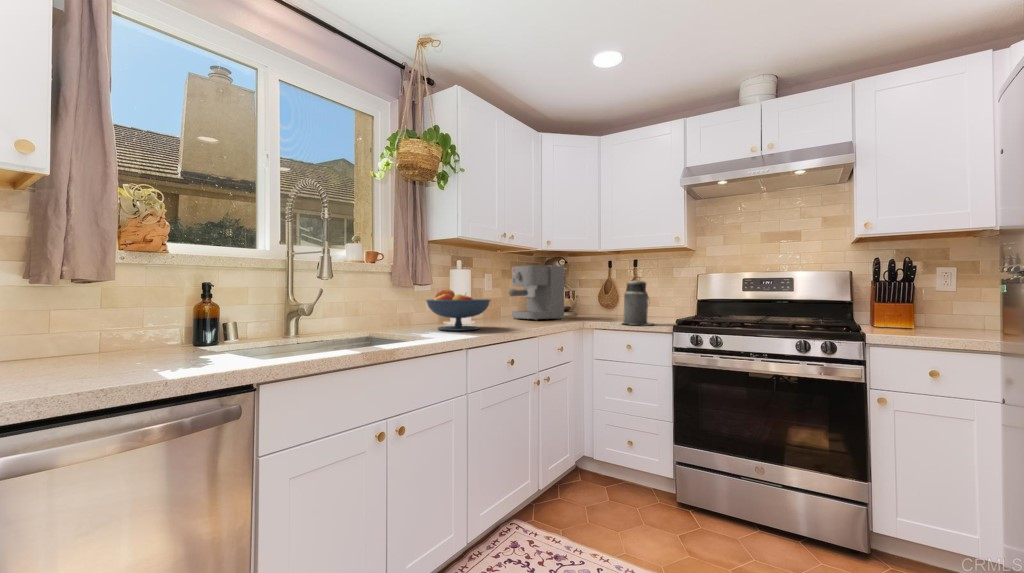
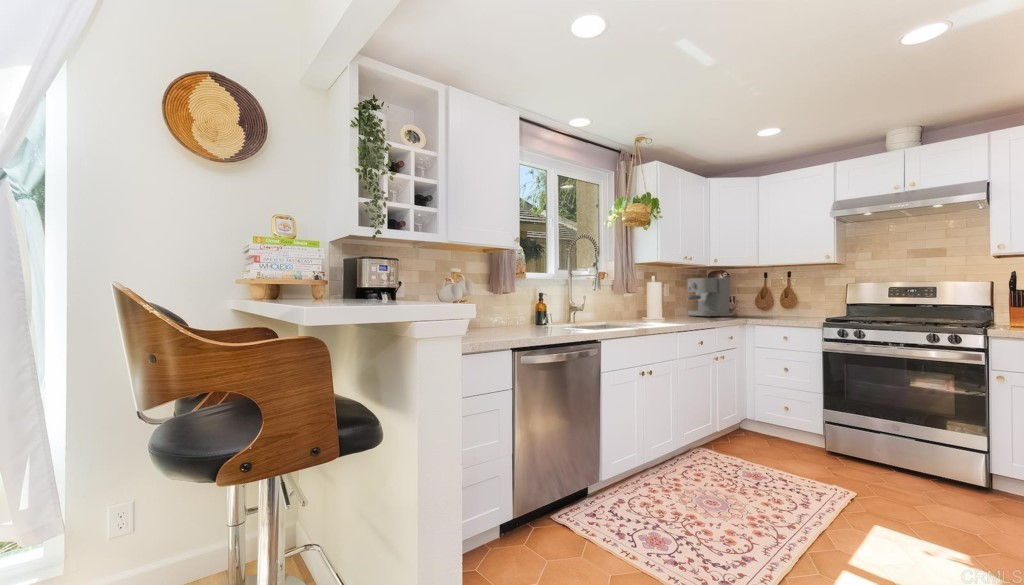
canister: present [623,280,653,325] -> none [778,286,807,322]
fruit bowl: present [426,289,490,331] -> none [638,295,682,322]

